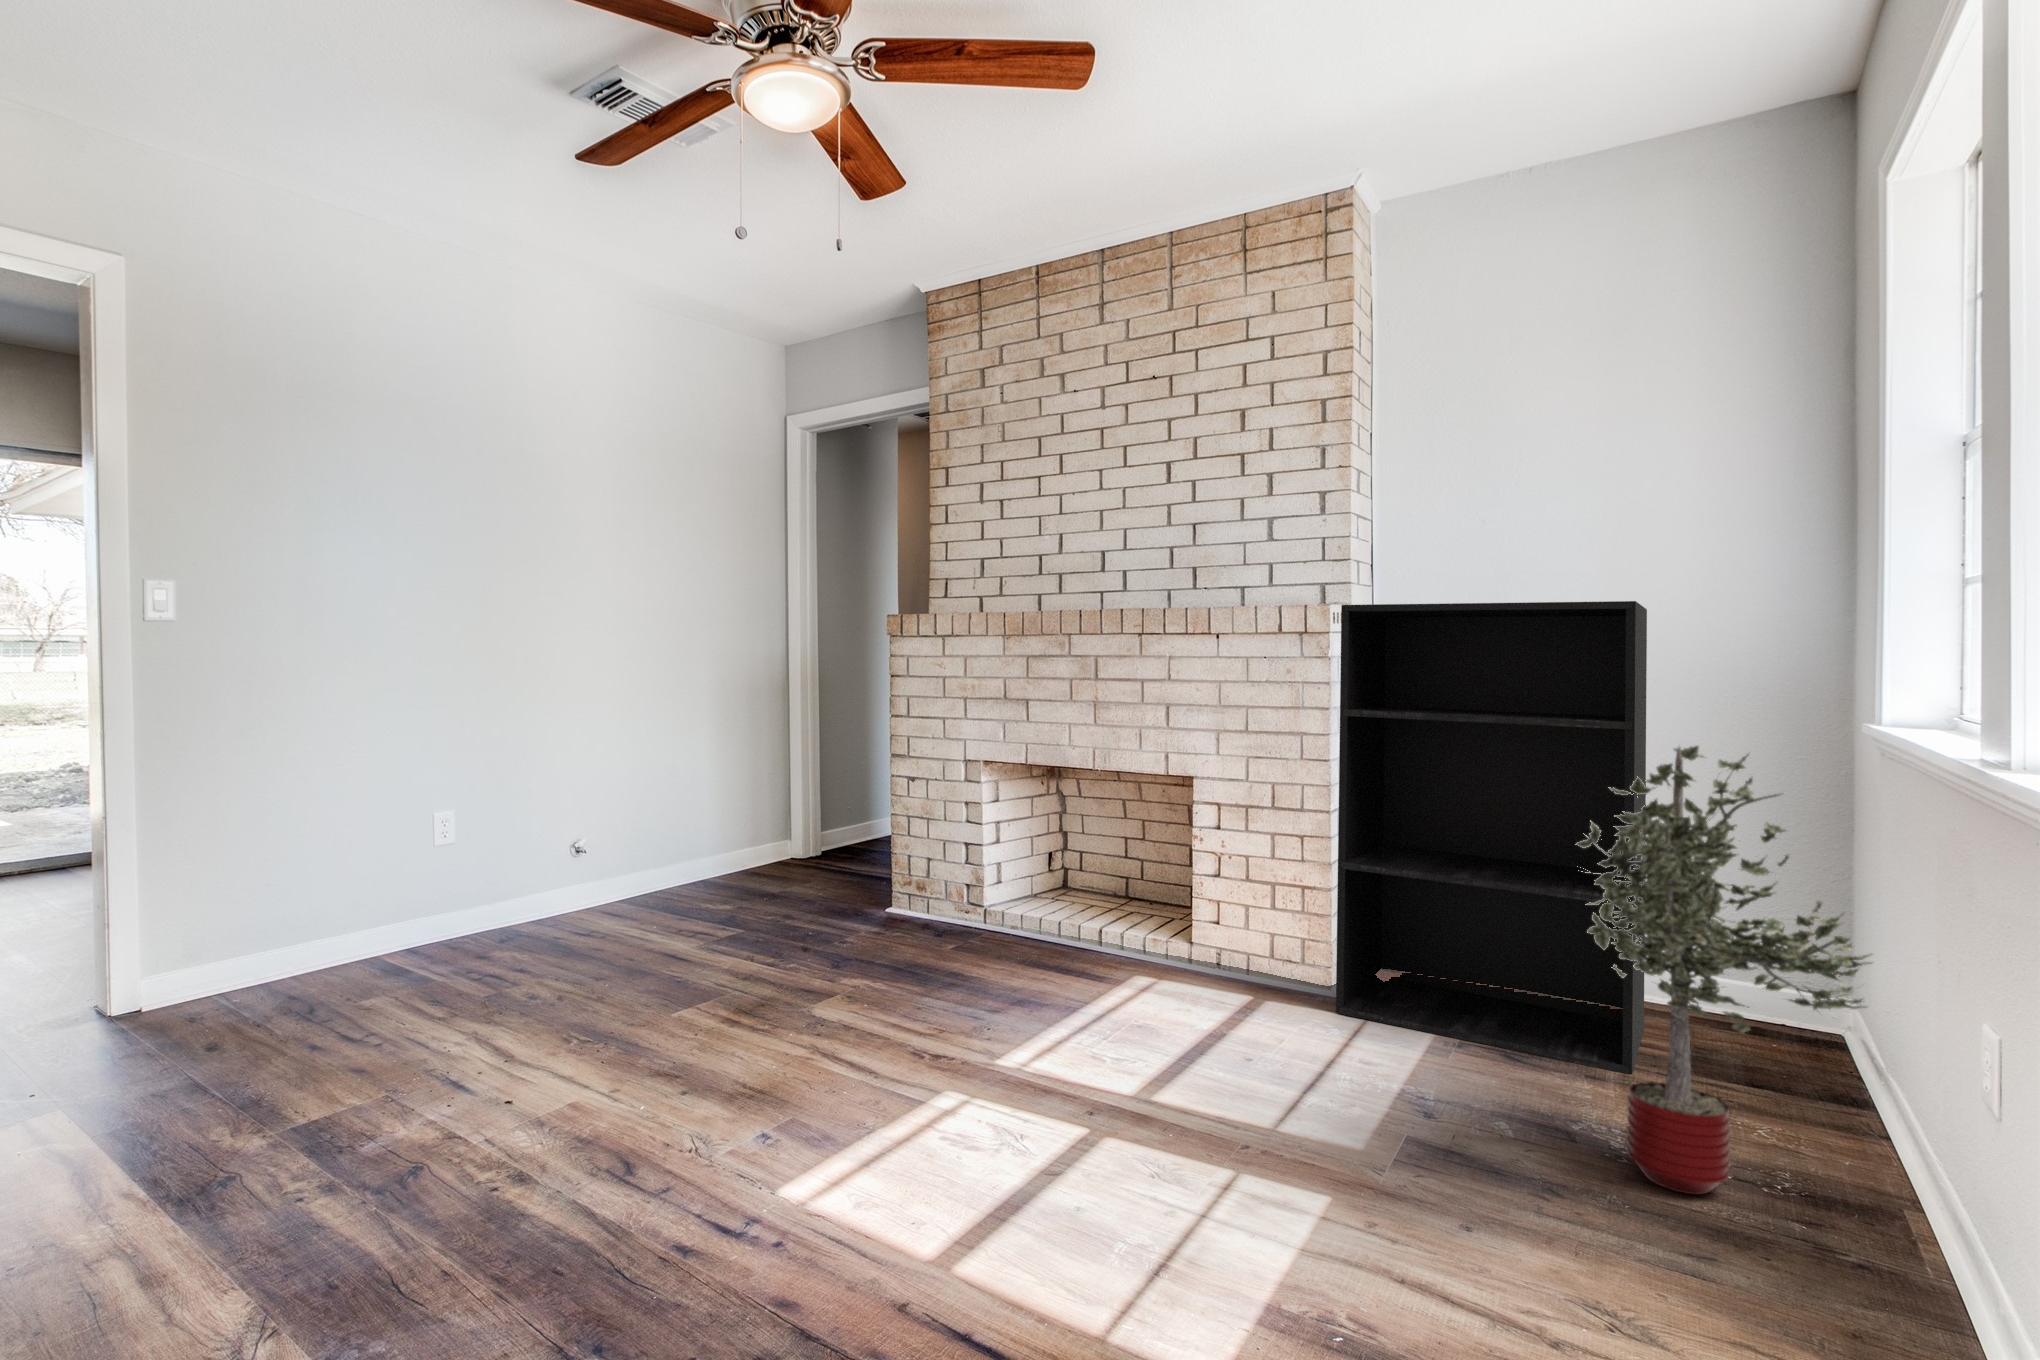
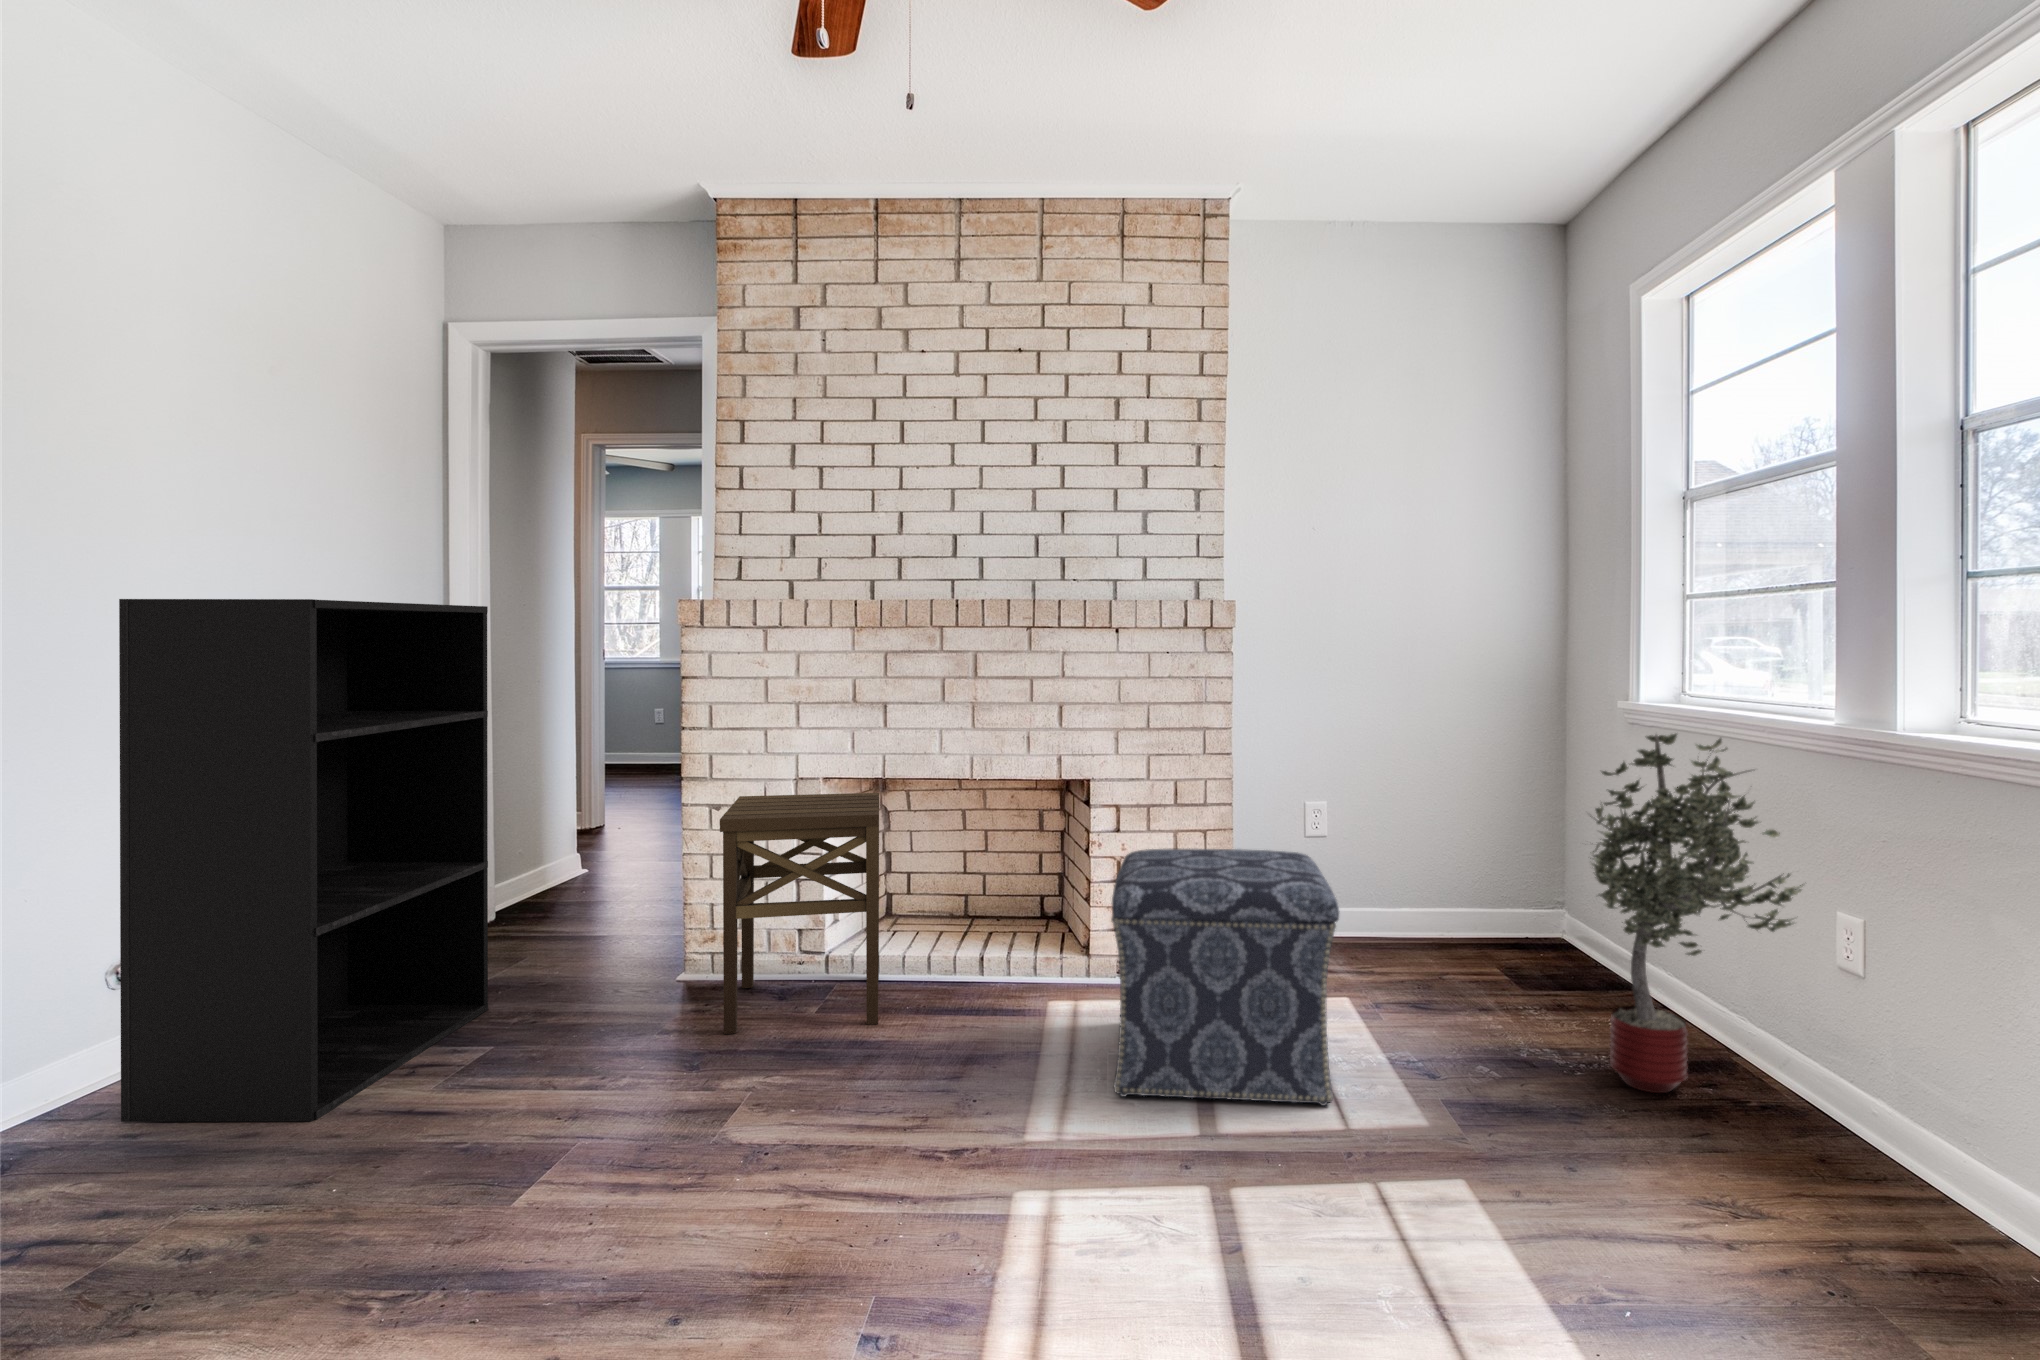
bookshelf: present [1336,601,1647,1074] -> present [119,599,488,1122]
side table: none [866,766,1023,961] -> present [720,793,879,1034]
ottoman: none [1077,837,1348,1097] -> present [1111,849,1340,1106]

